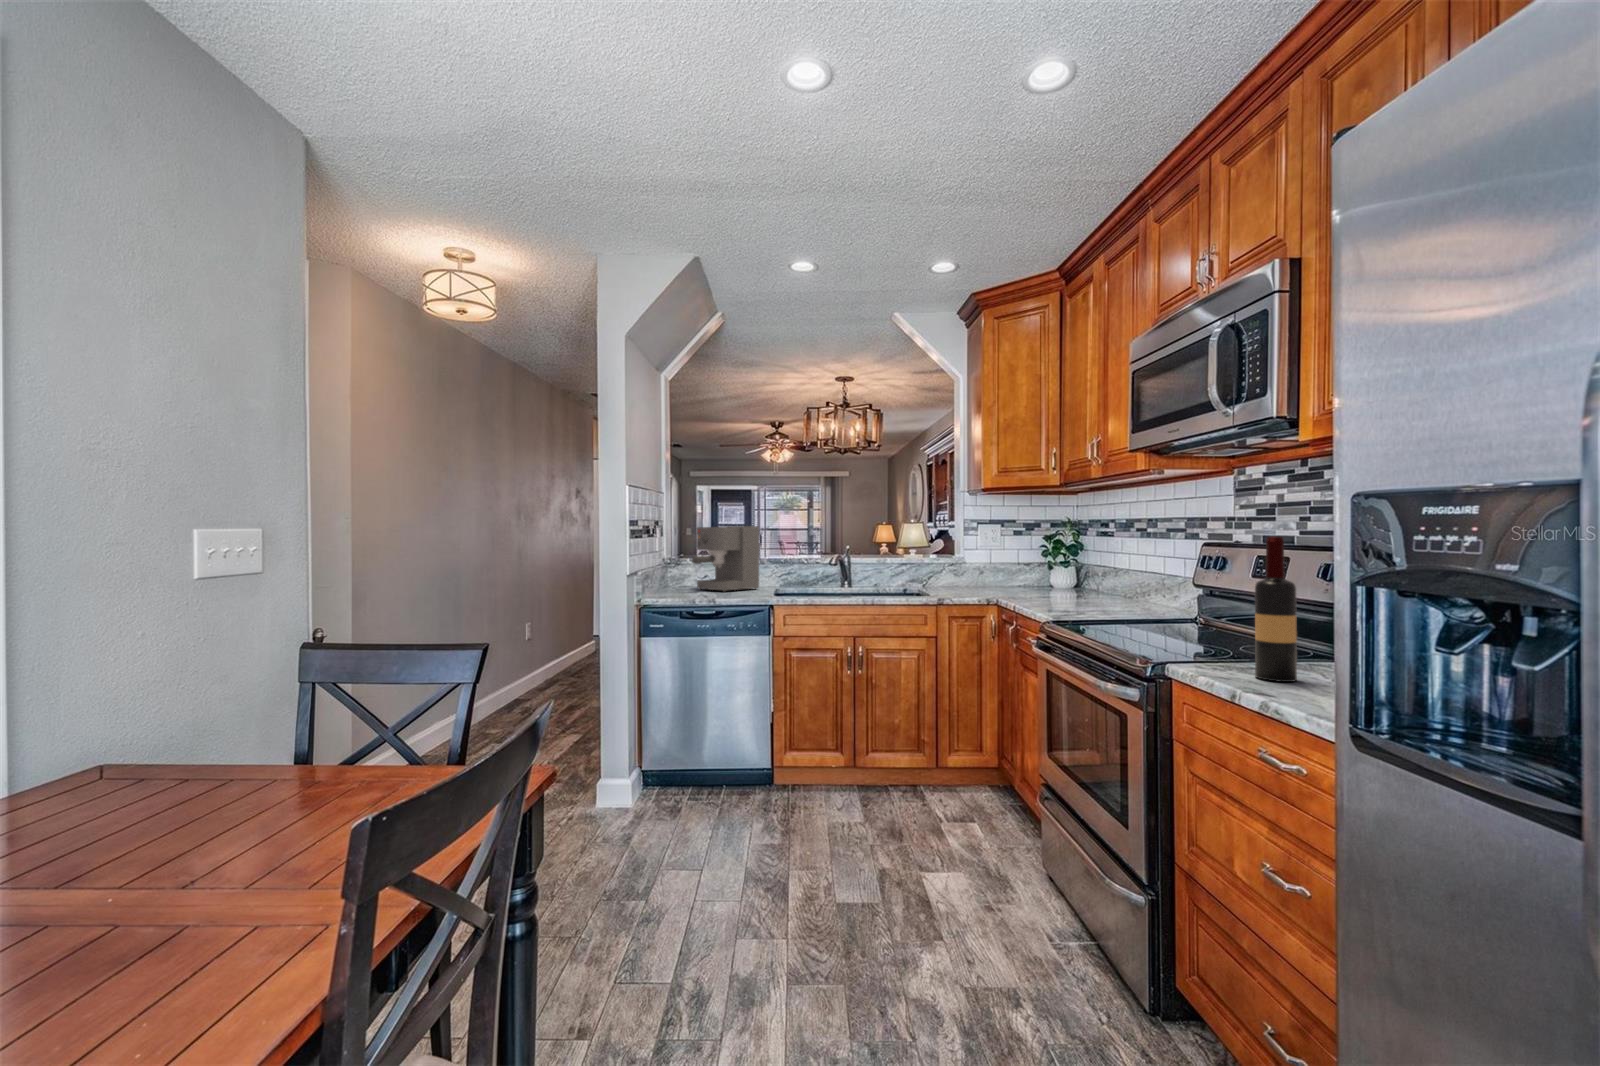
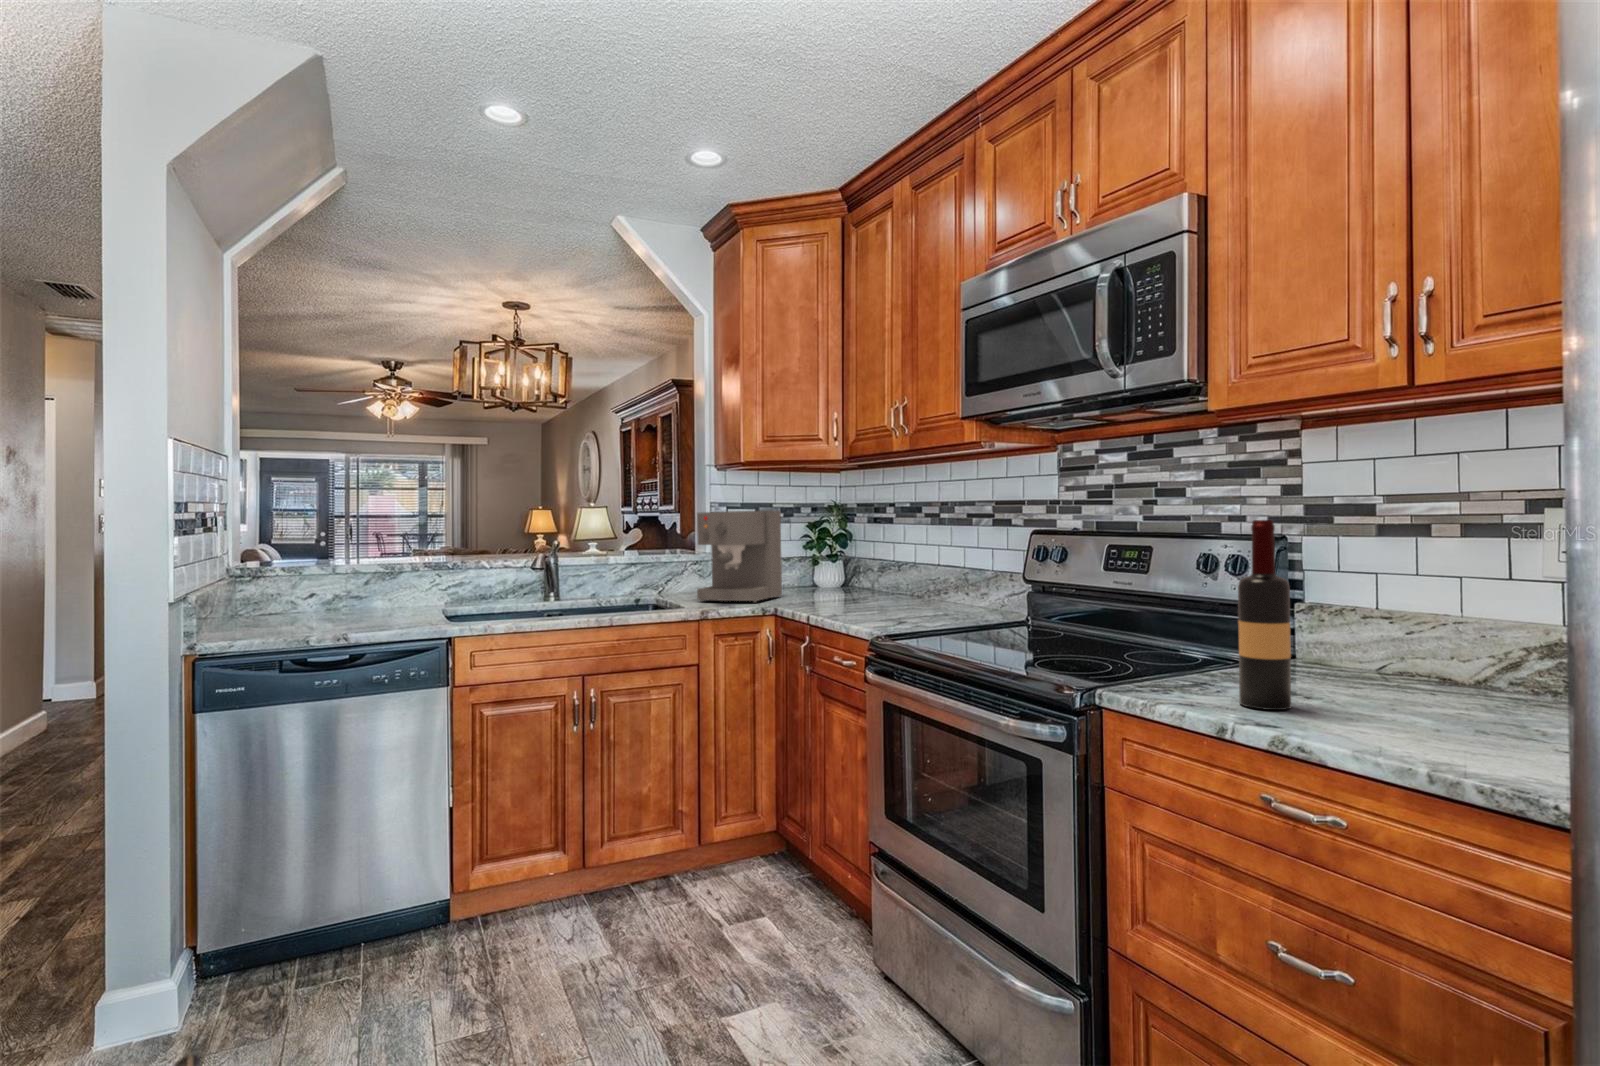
coffee maker: present [692,526,759,592] -> present [697,510,782,603]

